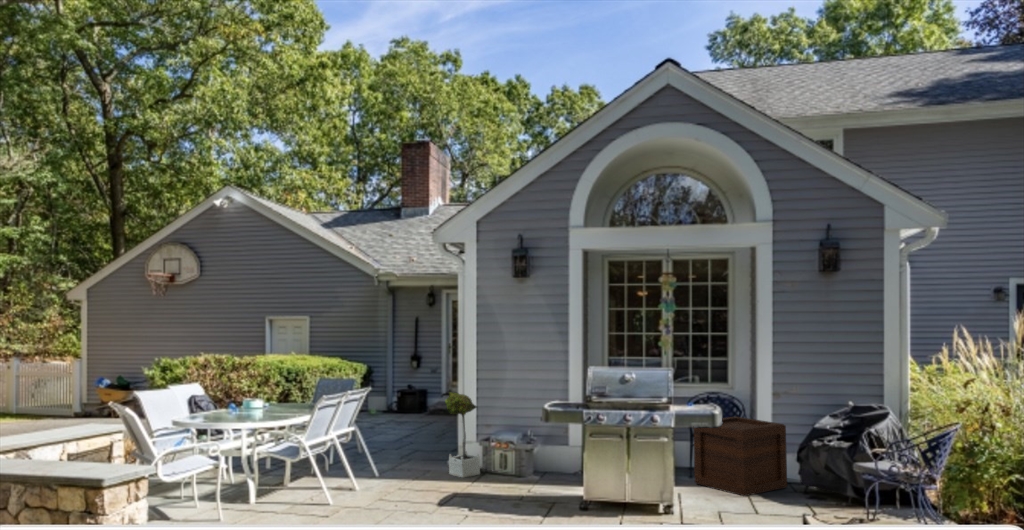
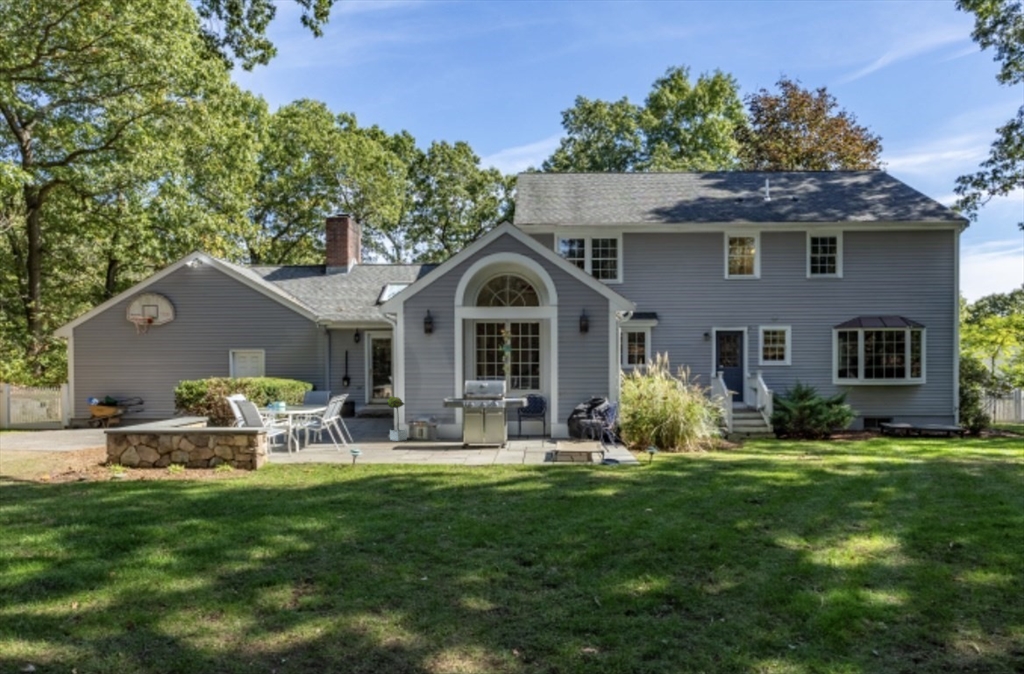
wooden crate: present [694,417,787,496] -> none [519,406,564,443]

